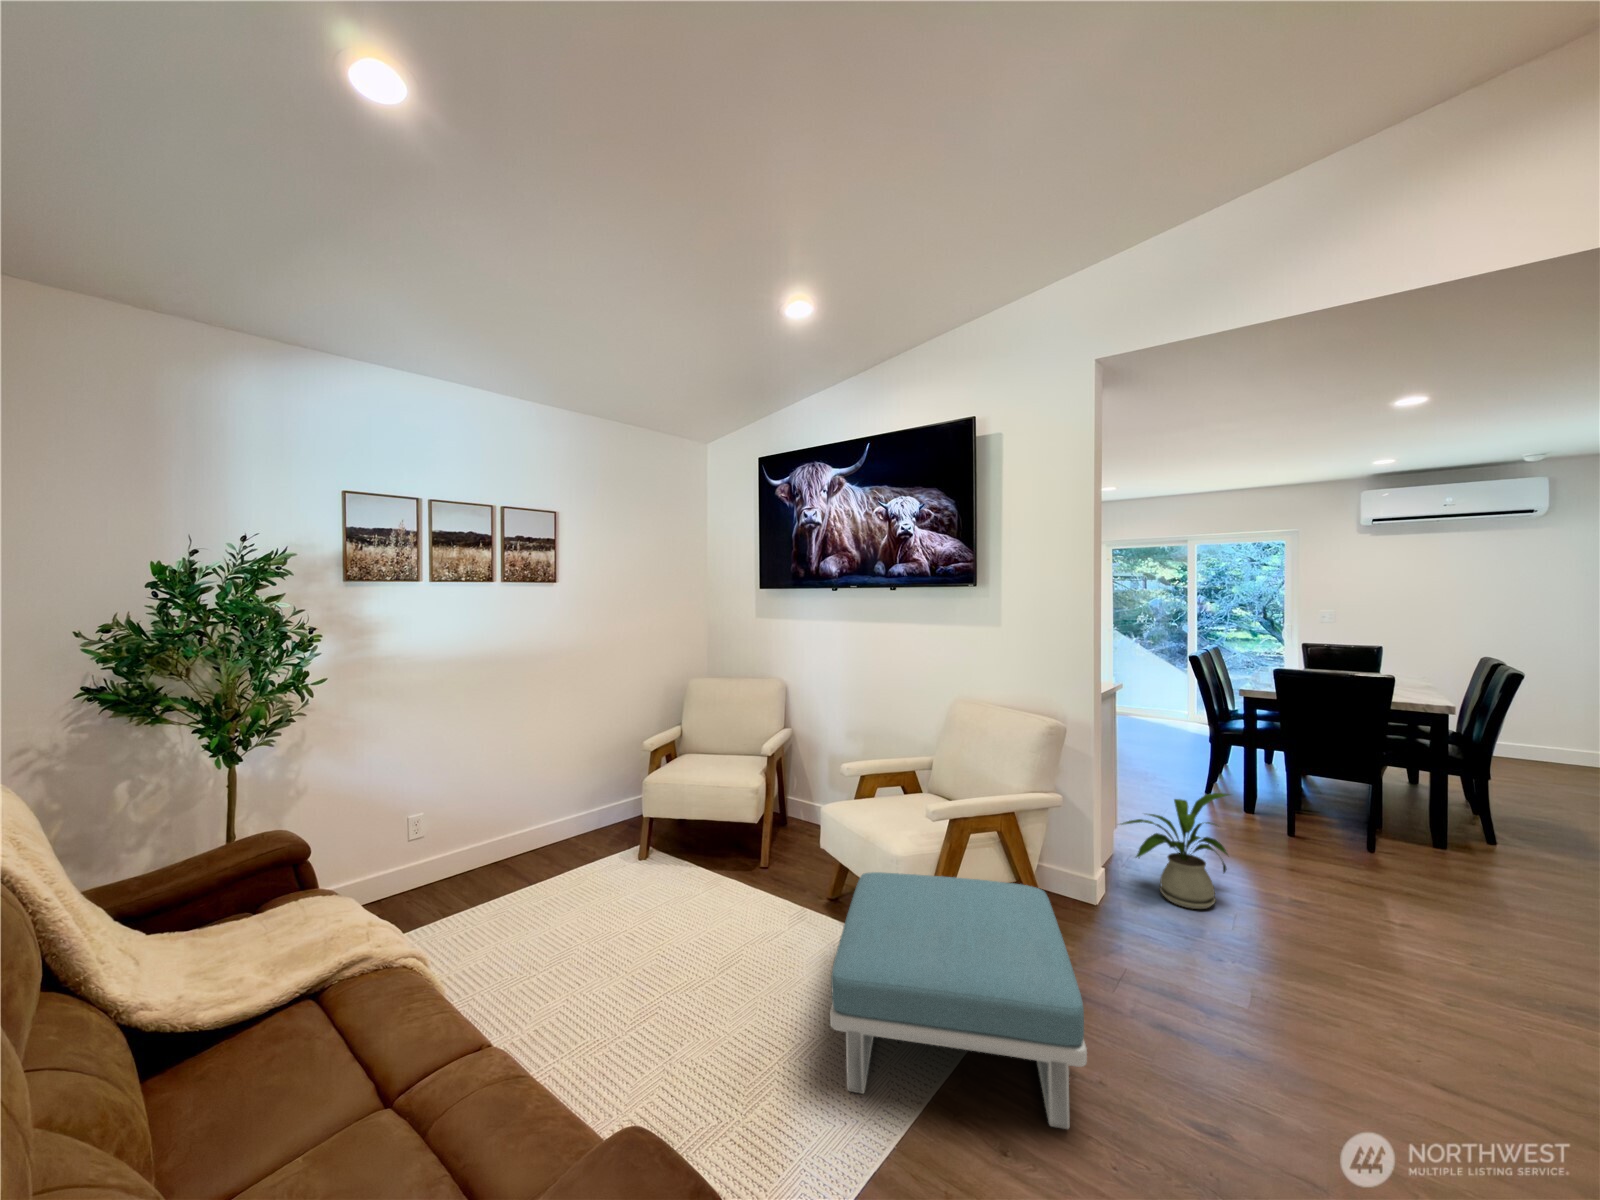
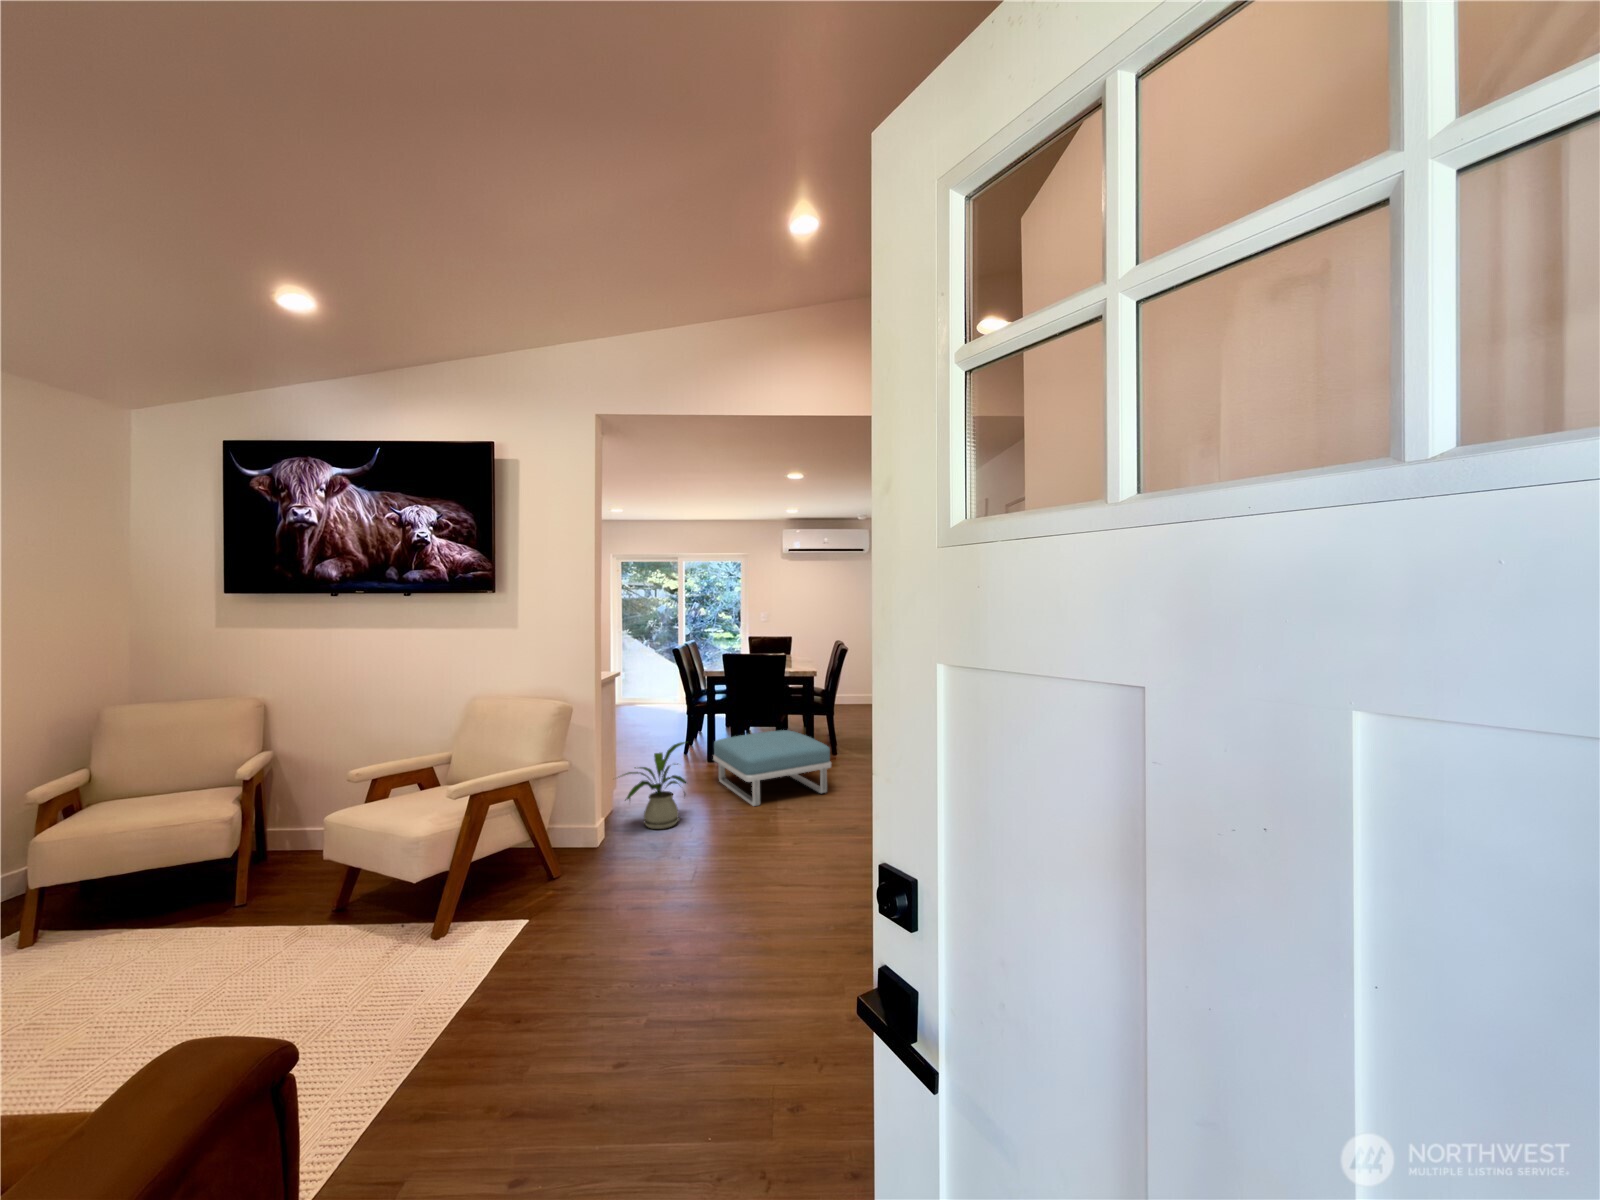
footstool: present [830,872,1087,1129] -> present [713,730,831,806]

